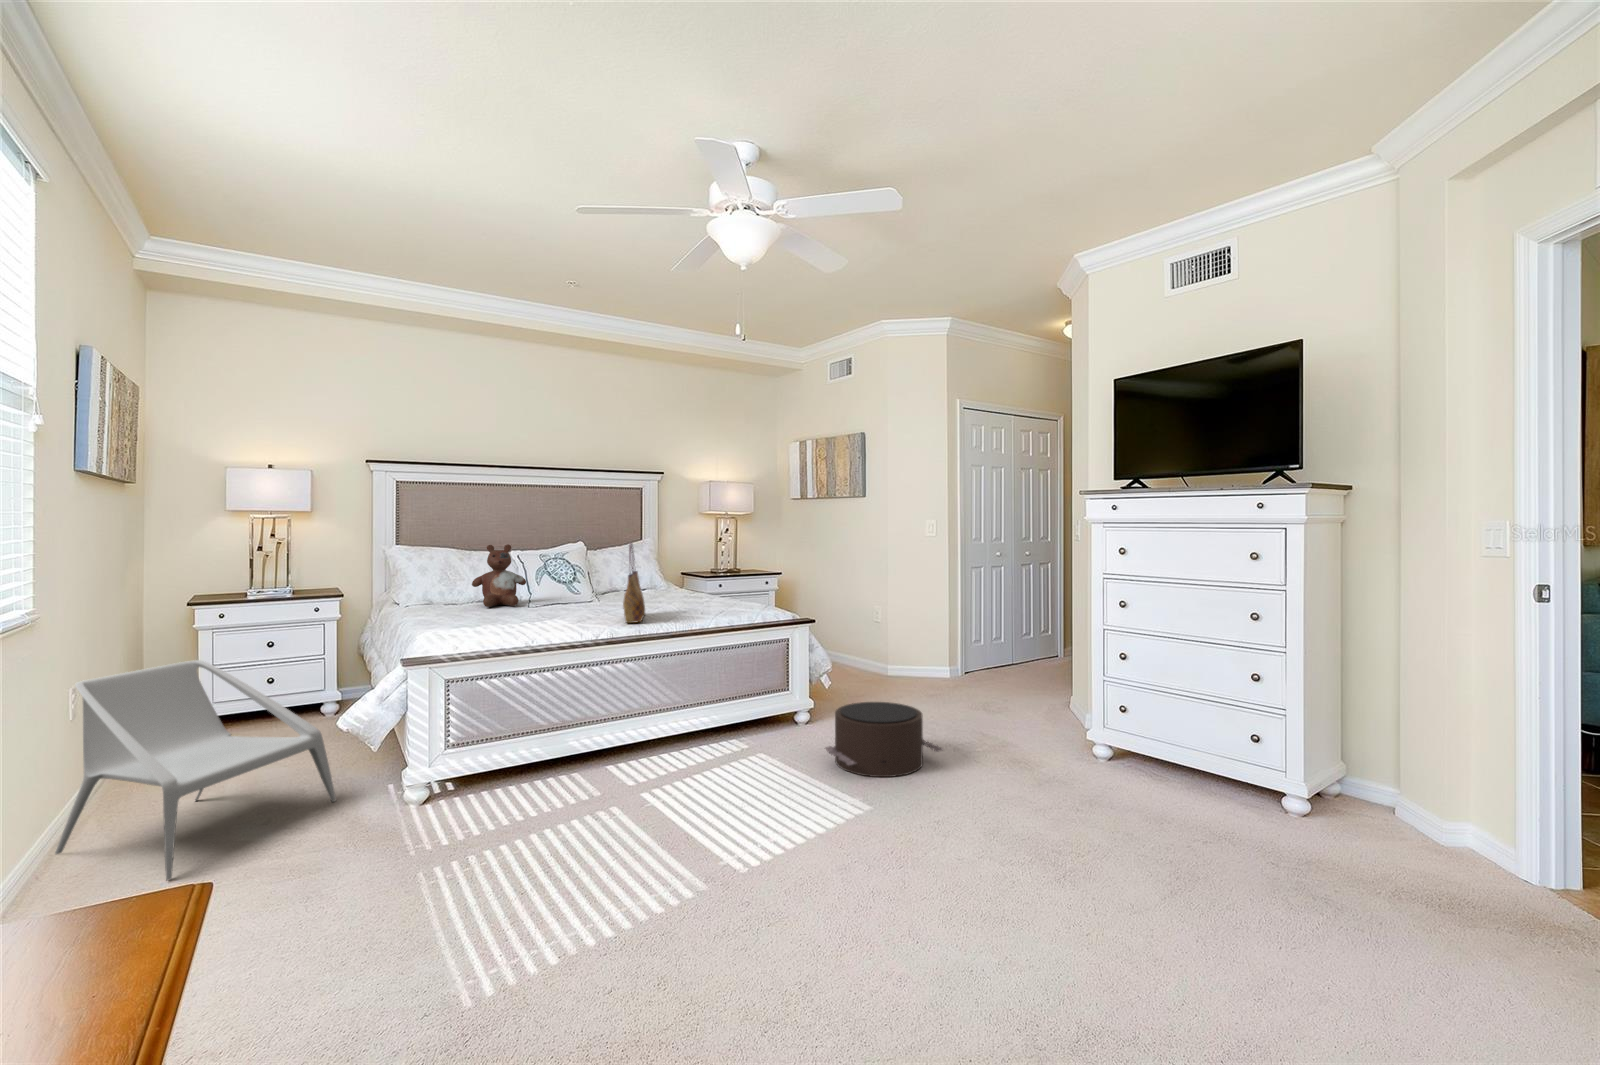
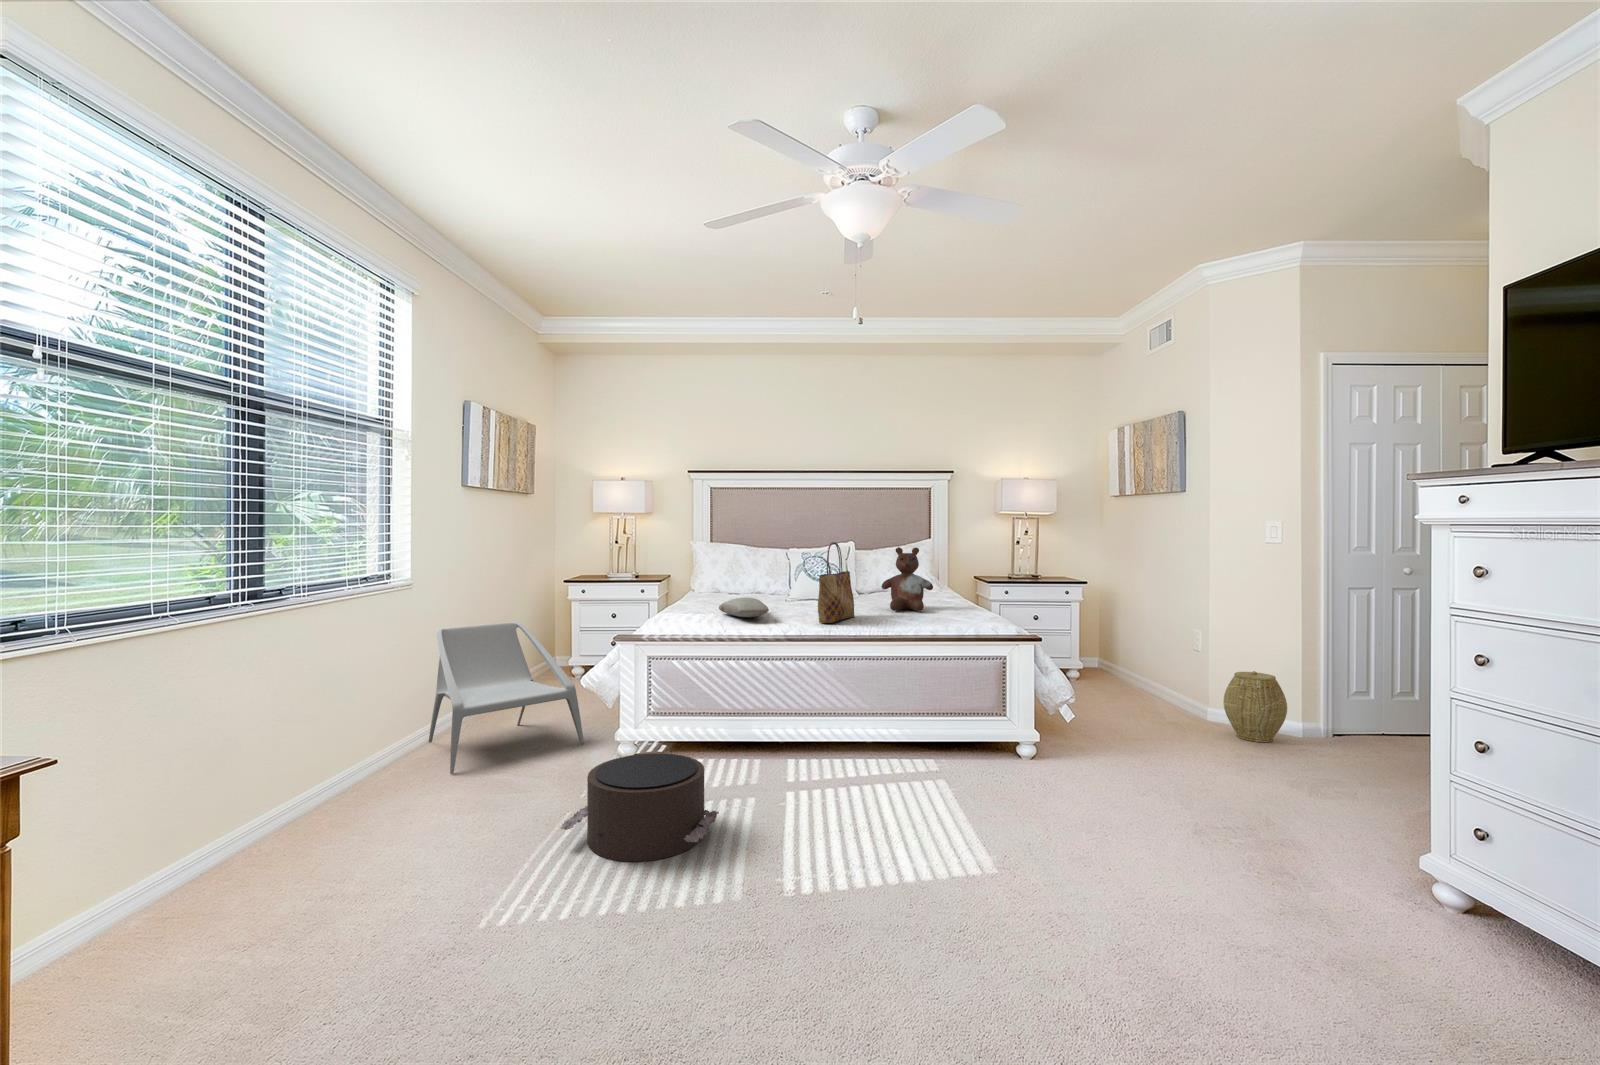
stuffed bear: present [472,544,526,607] -> present [881,547,933,611]
pillow: none [498,604,572,625] -> present [719,597,769,617]
woven basket: none [905,631,945,683] -> present [1223,671,1287,742]
pouf: present [826,702,943,777] -> present [560,753,719,861]

